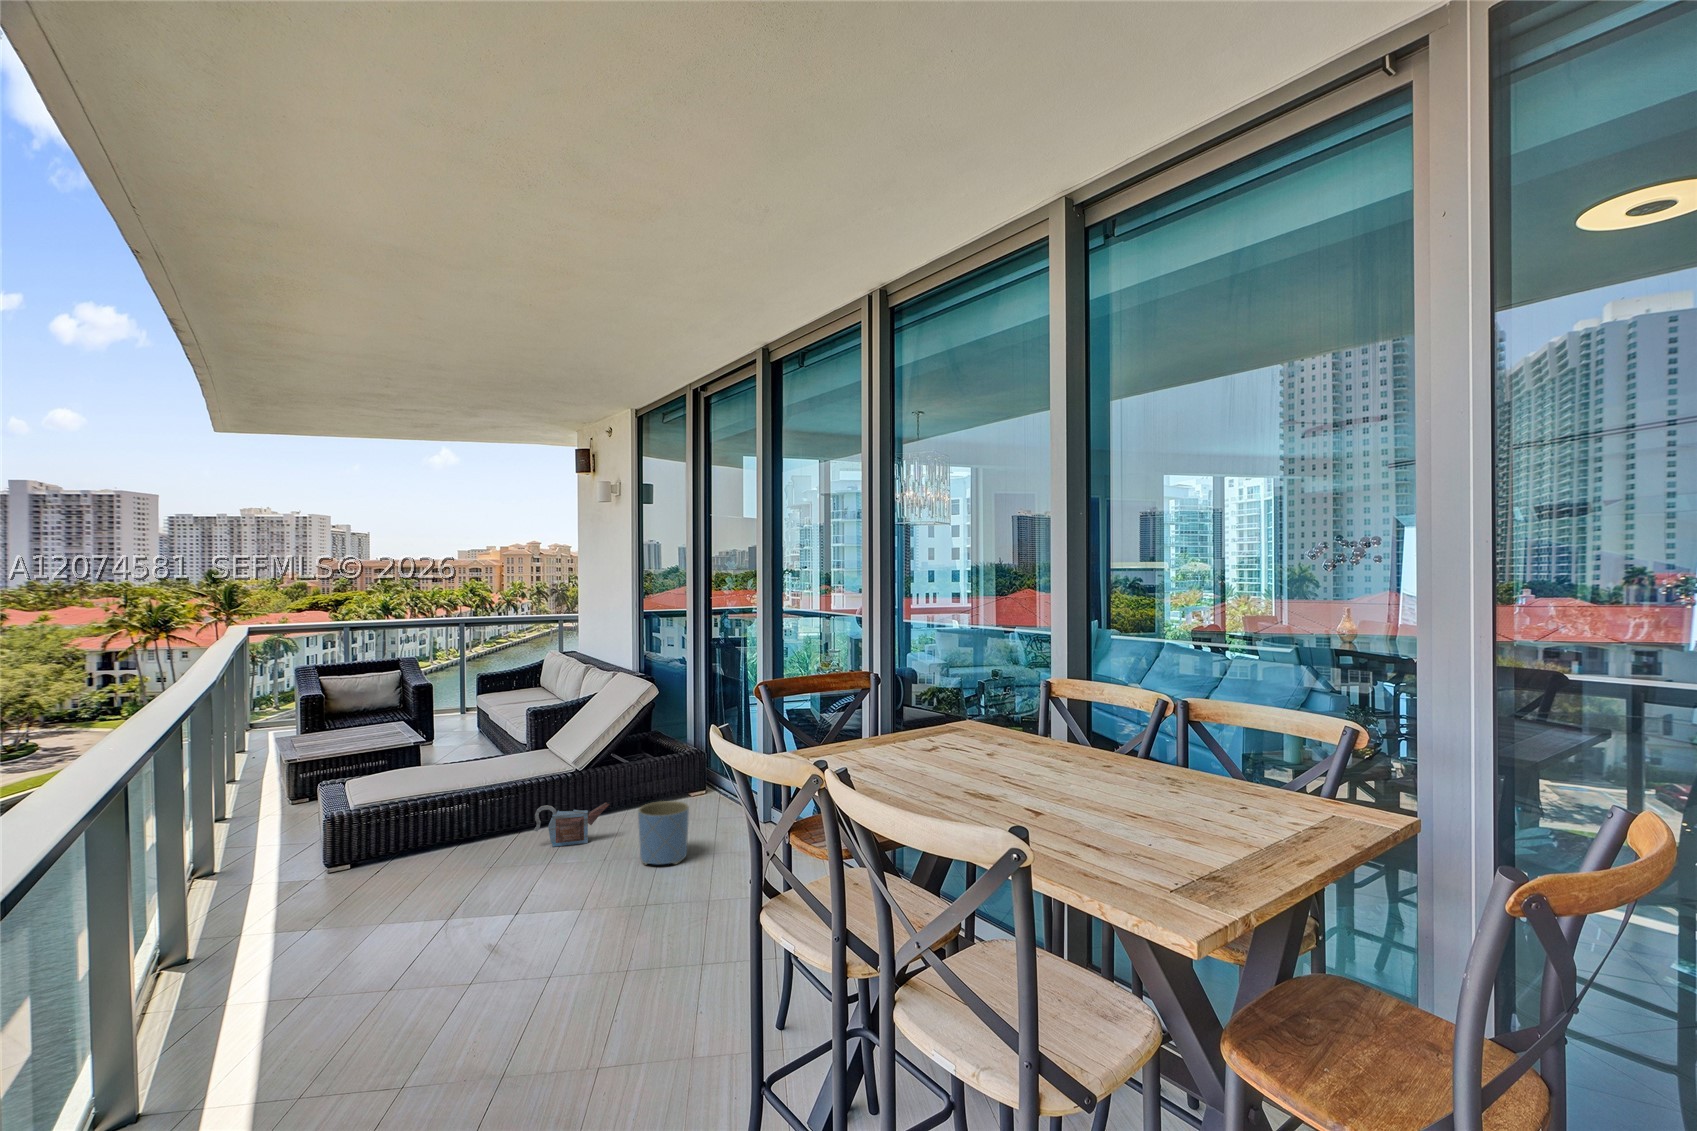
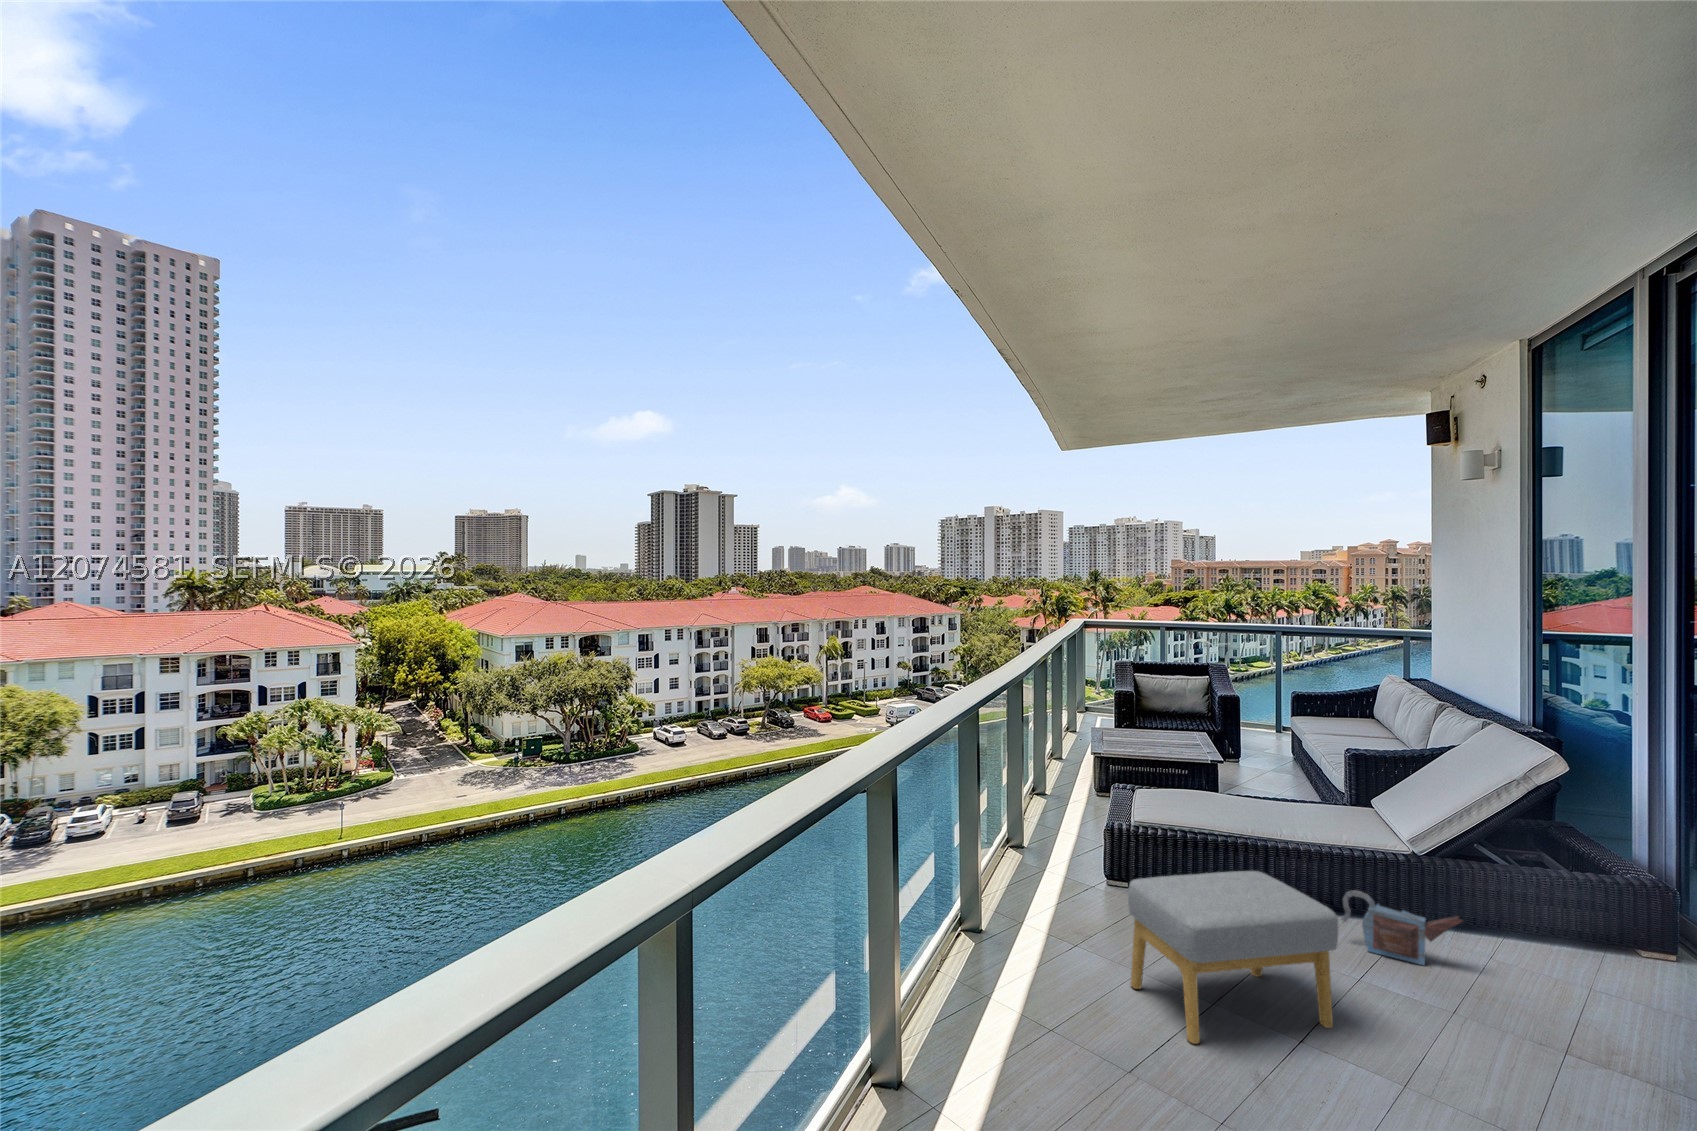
planter: present [638,801,689,865] -> none [1514,947,1622,1072]
footstool: none [374,807,539,949] -> present [1128,871,1338,1044]

